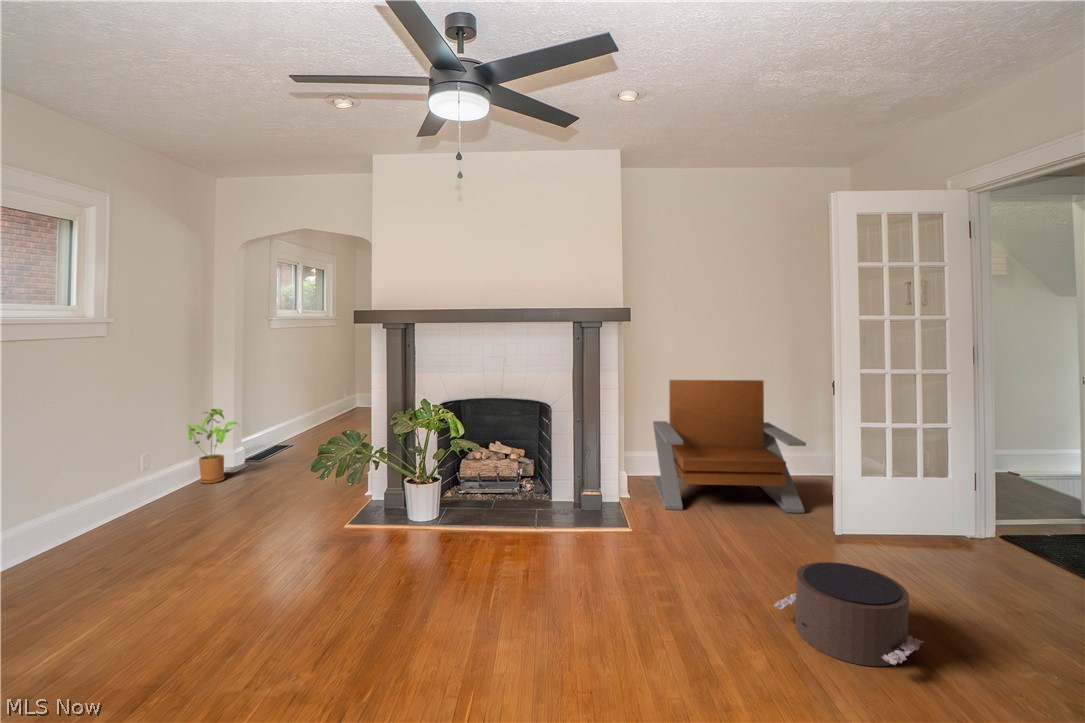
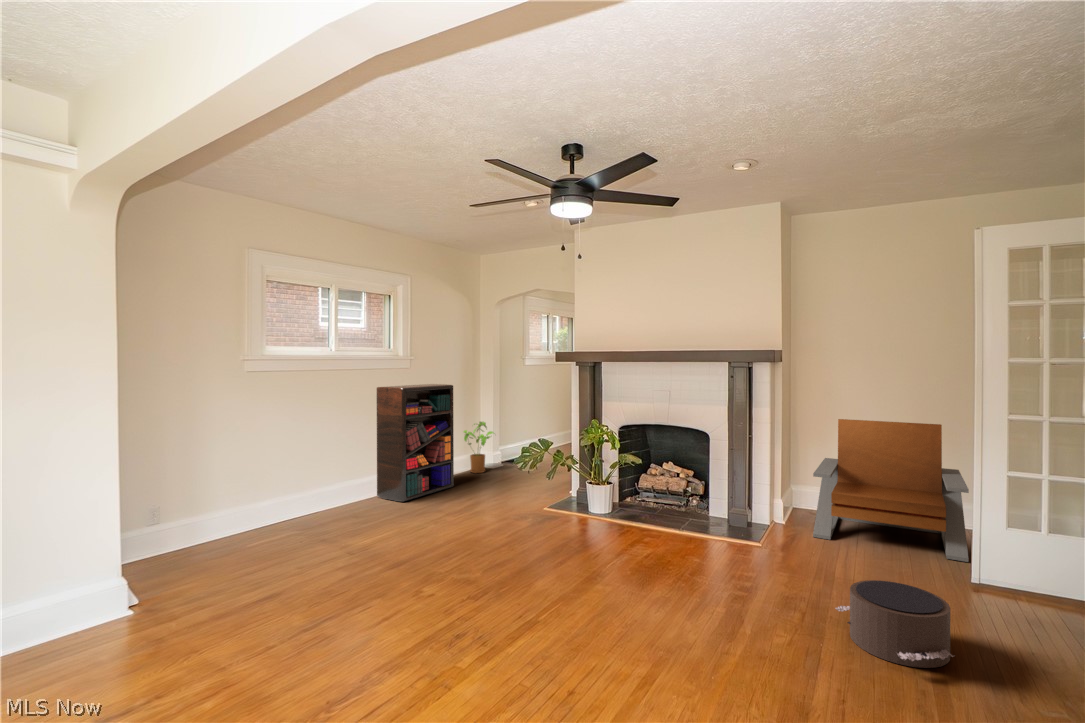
bookshelf: none [10,357,177,555] -> present [377,384,454,502]

